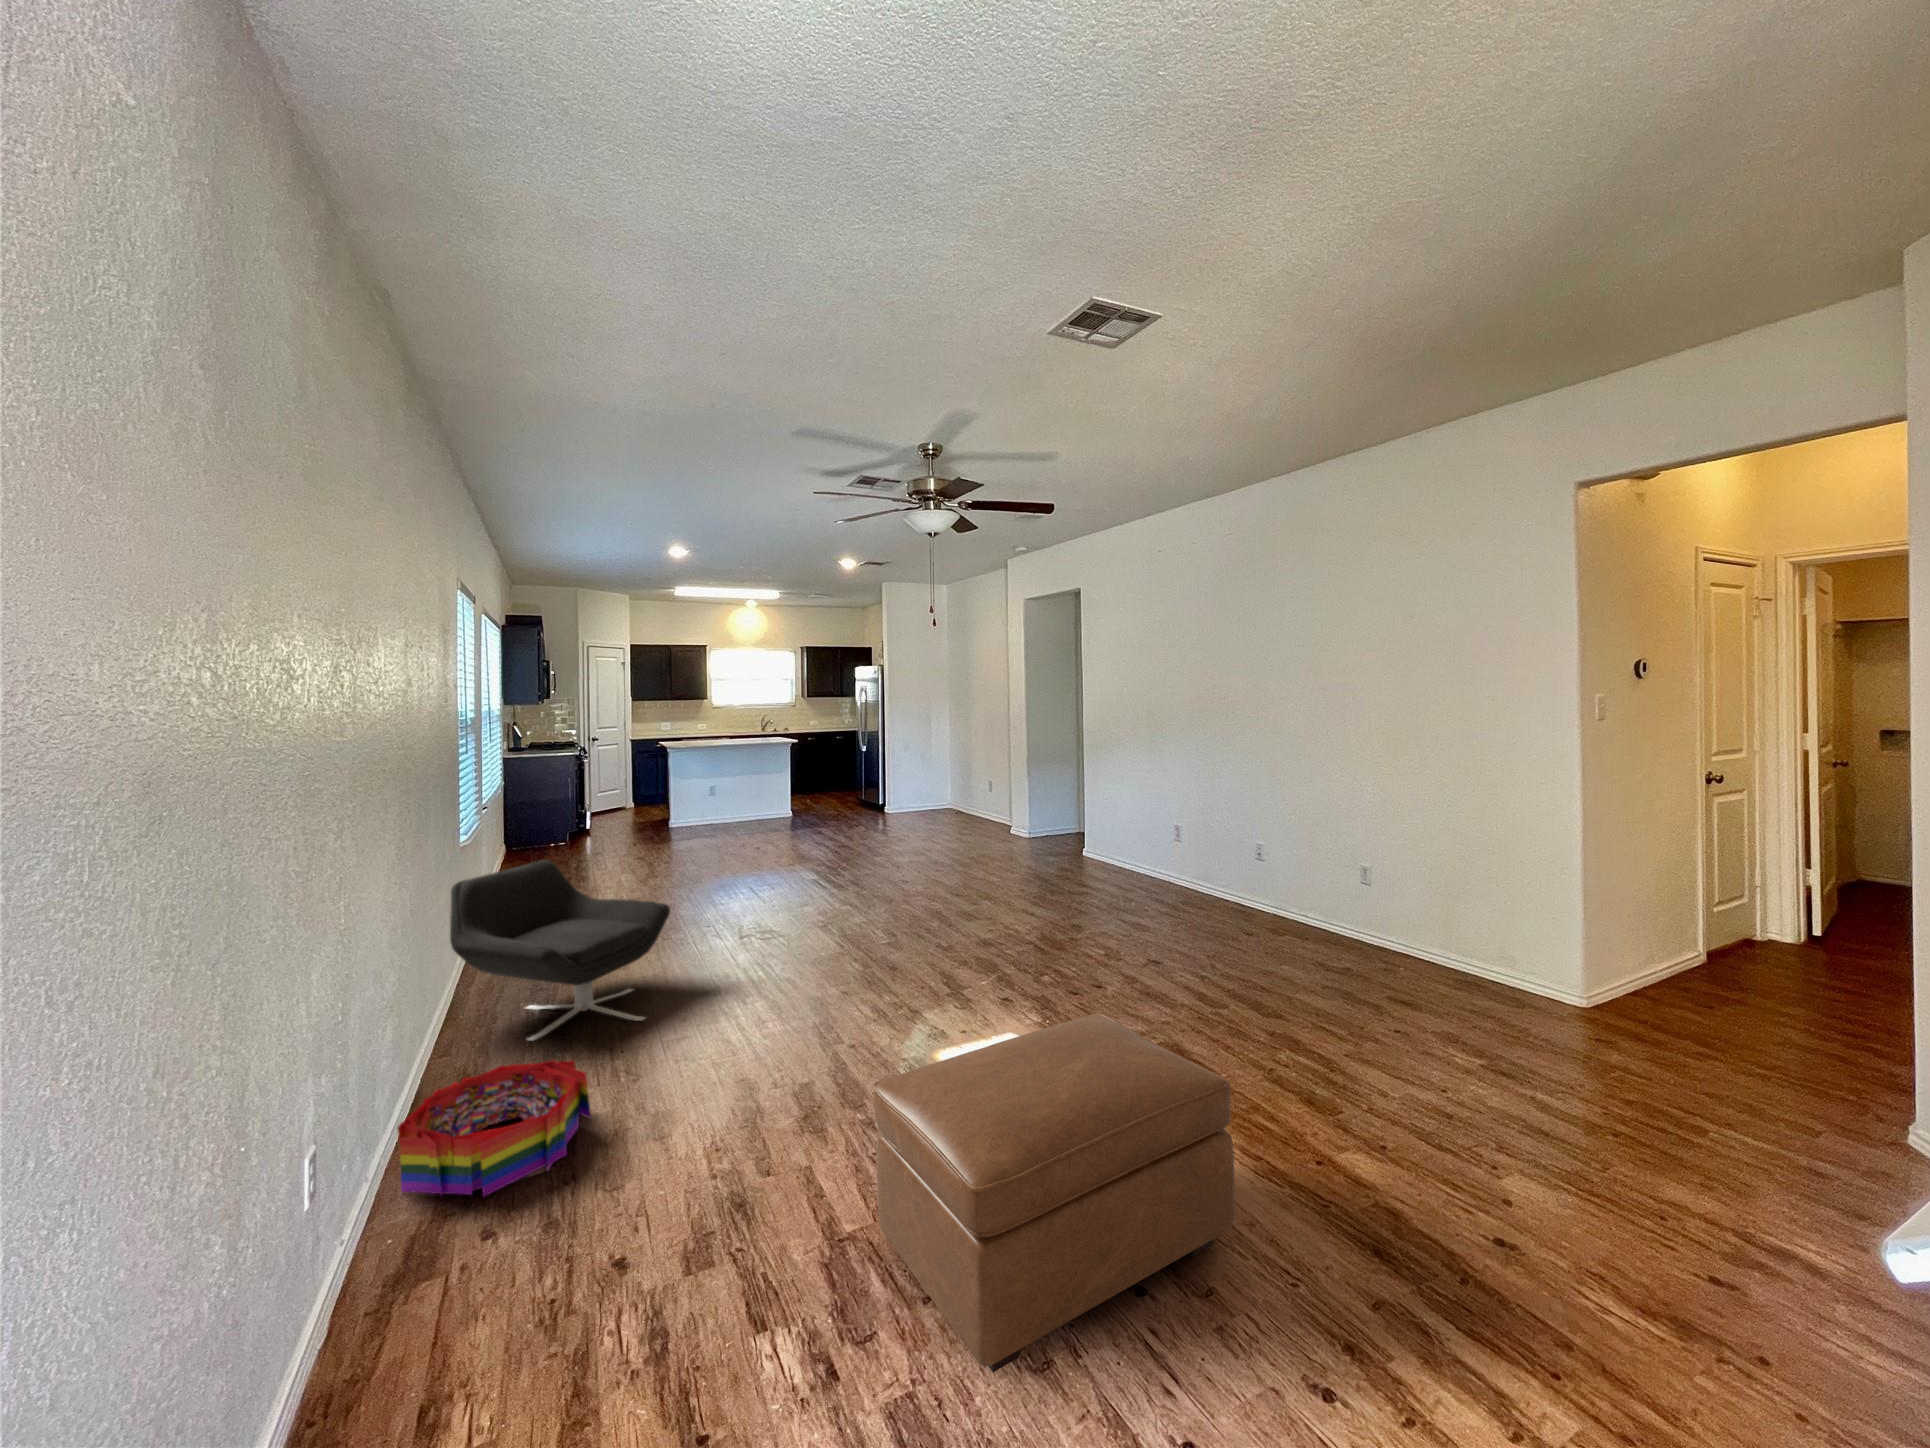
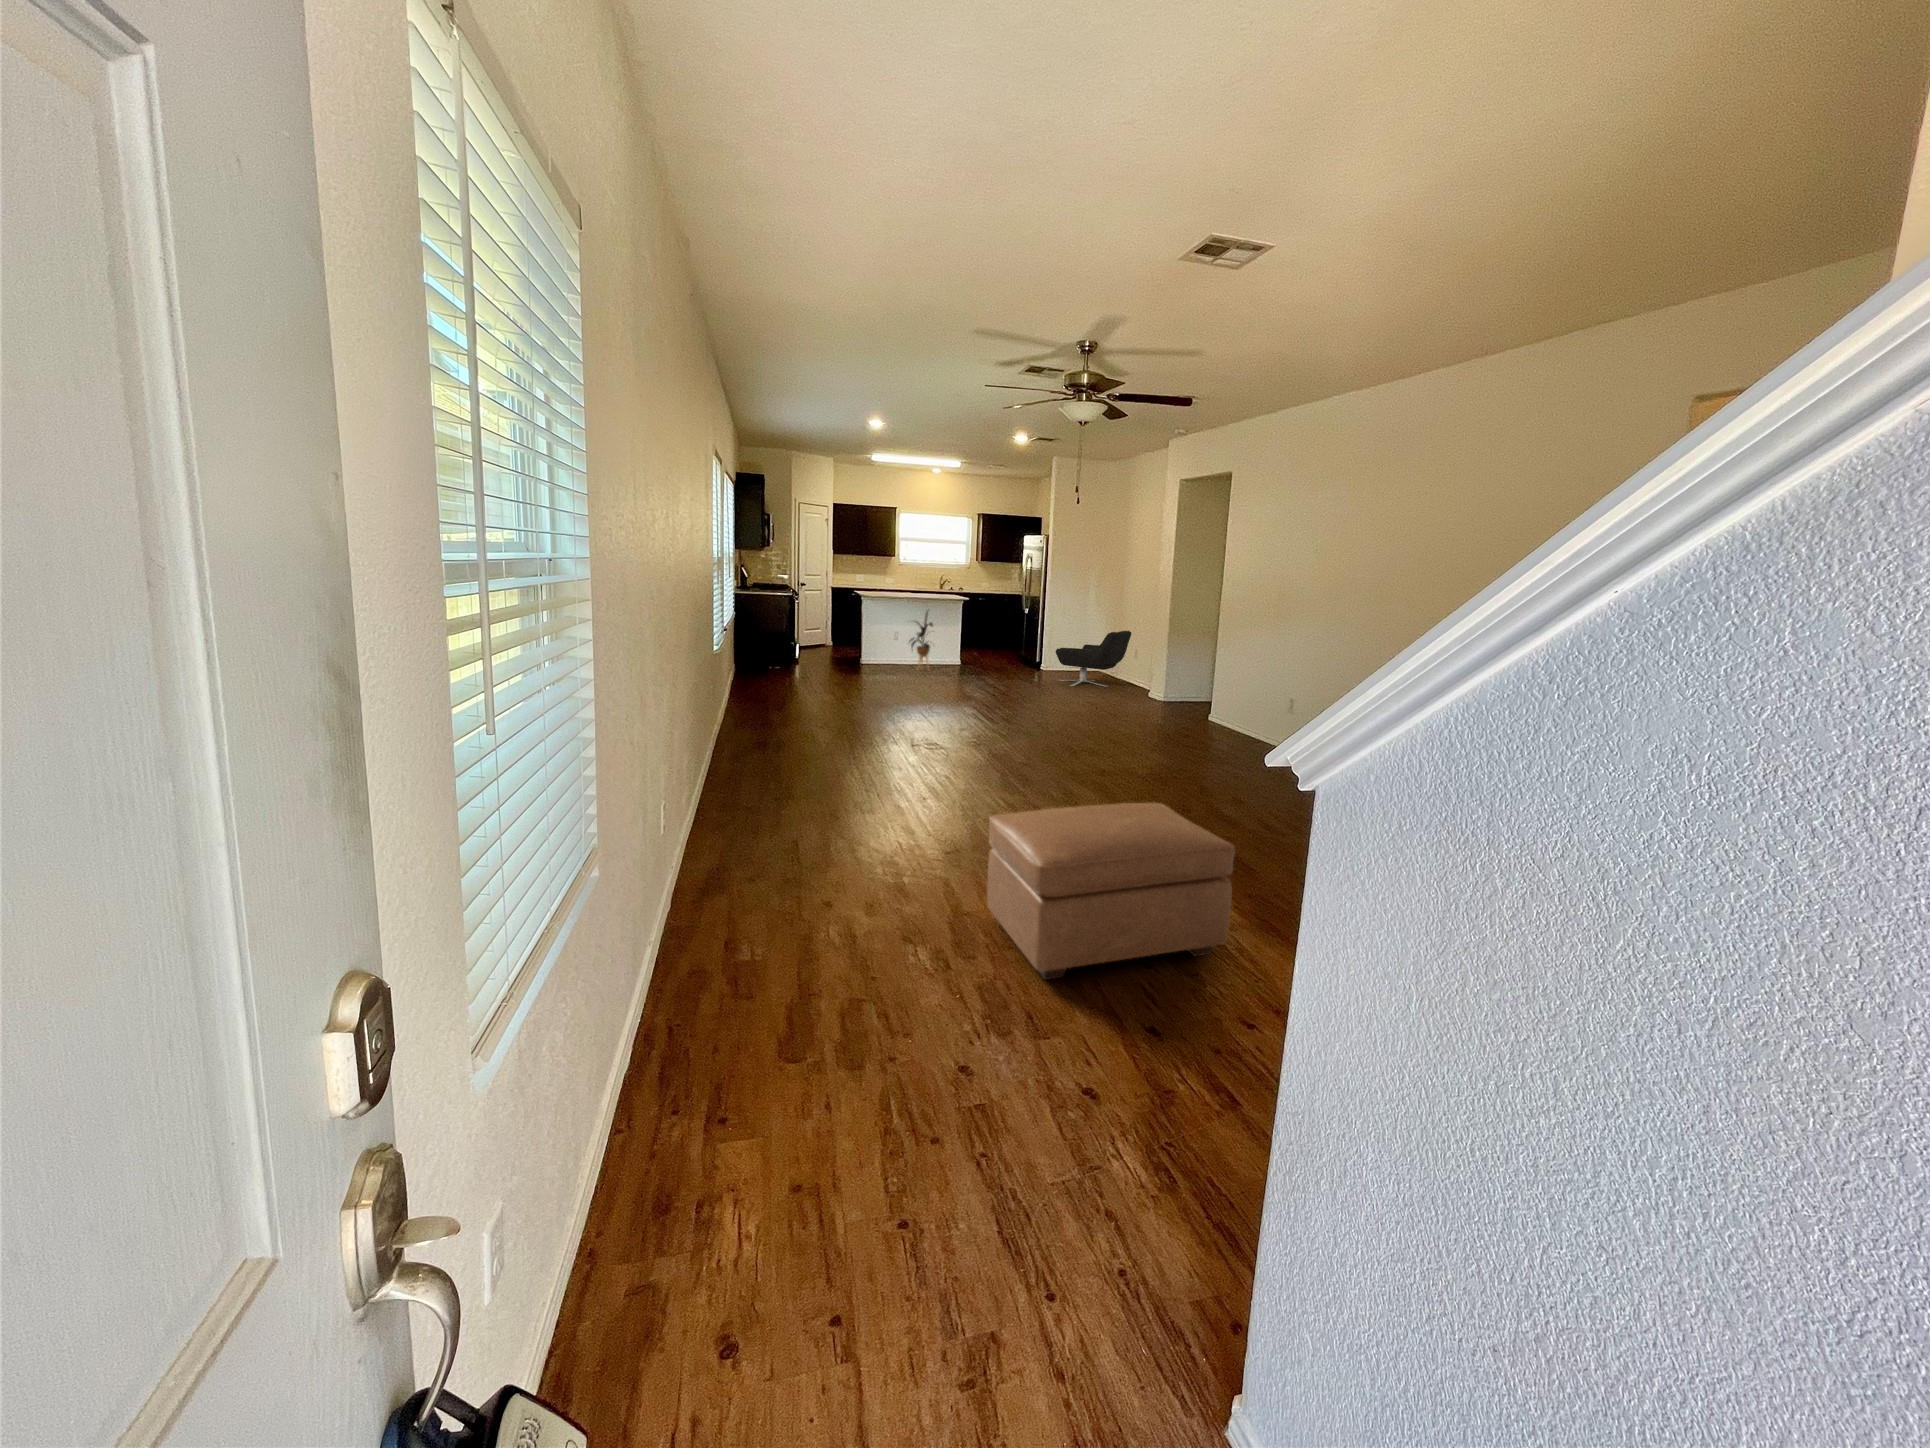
house plant: none [725,757,762,829] -> present [910,611,933,666]
lounge chair: present [450,860,670,1041] -> present [1056,631,1131,687]
storage bin: present [398,1060,591,1196] -> none [696,790,809,859]

